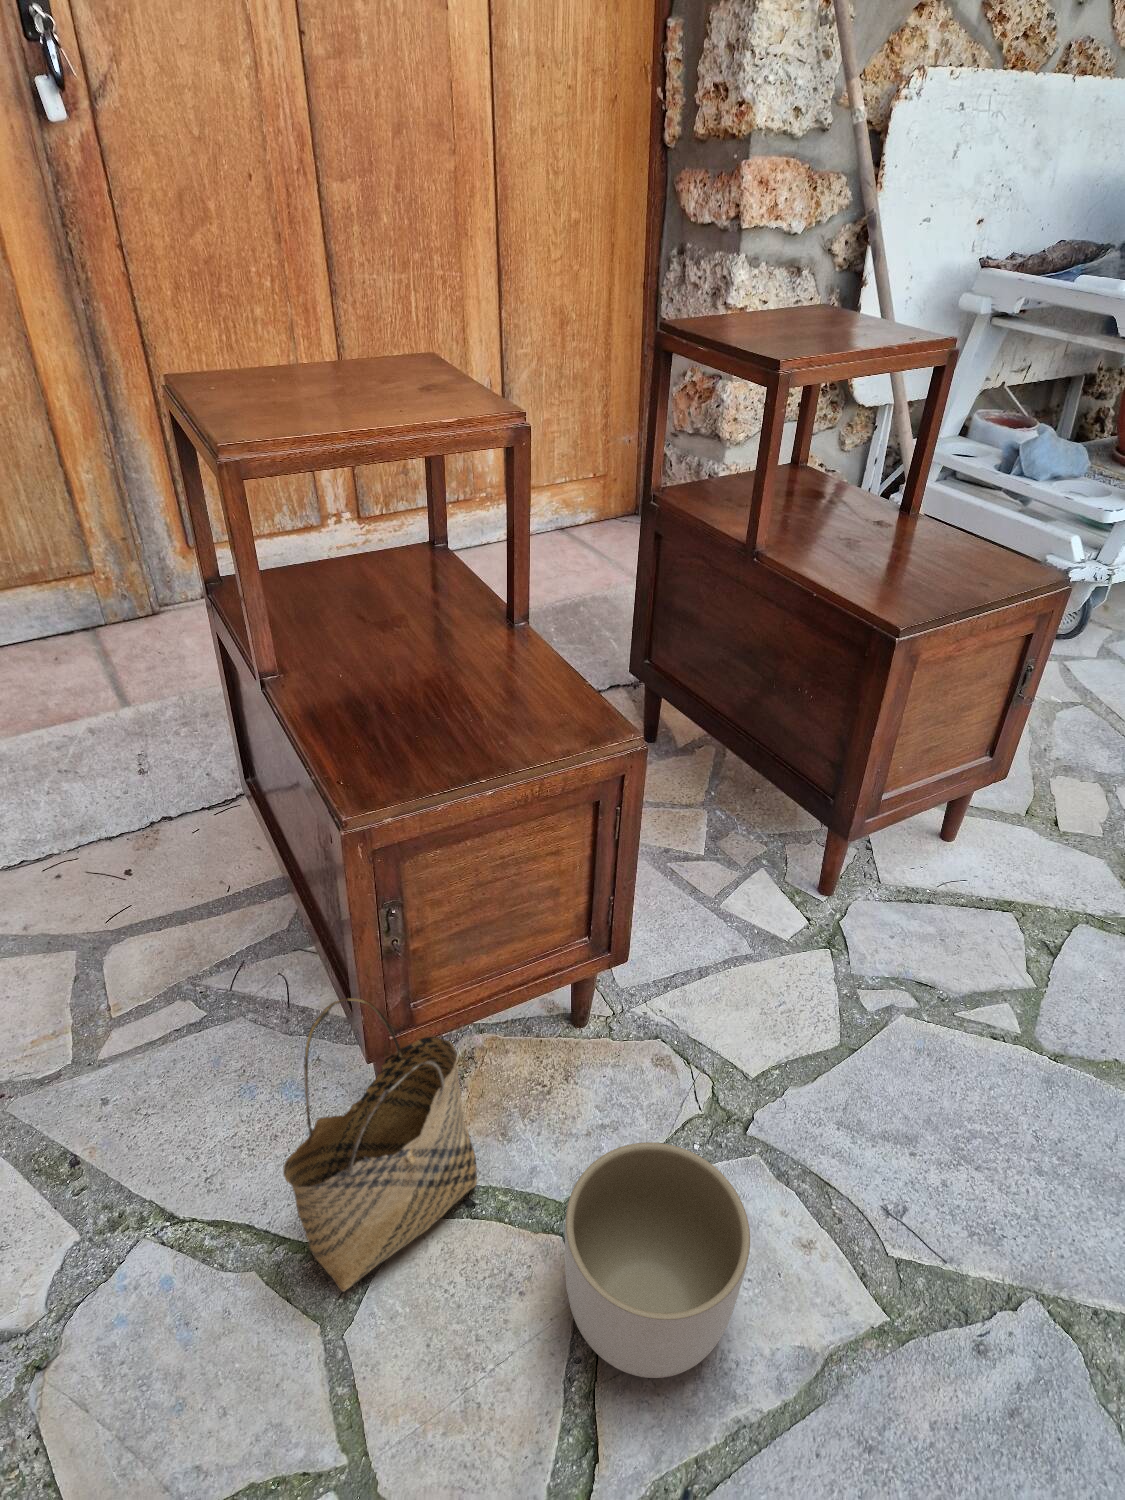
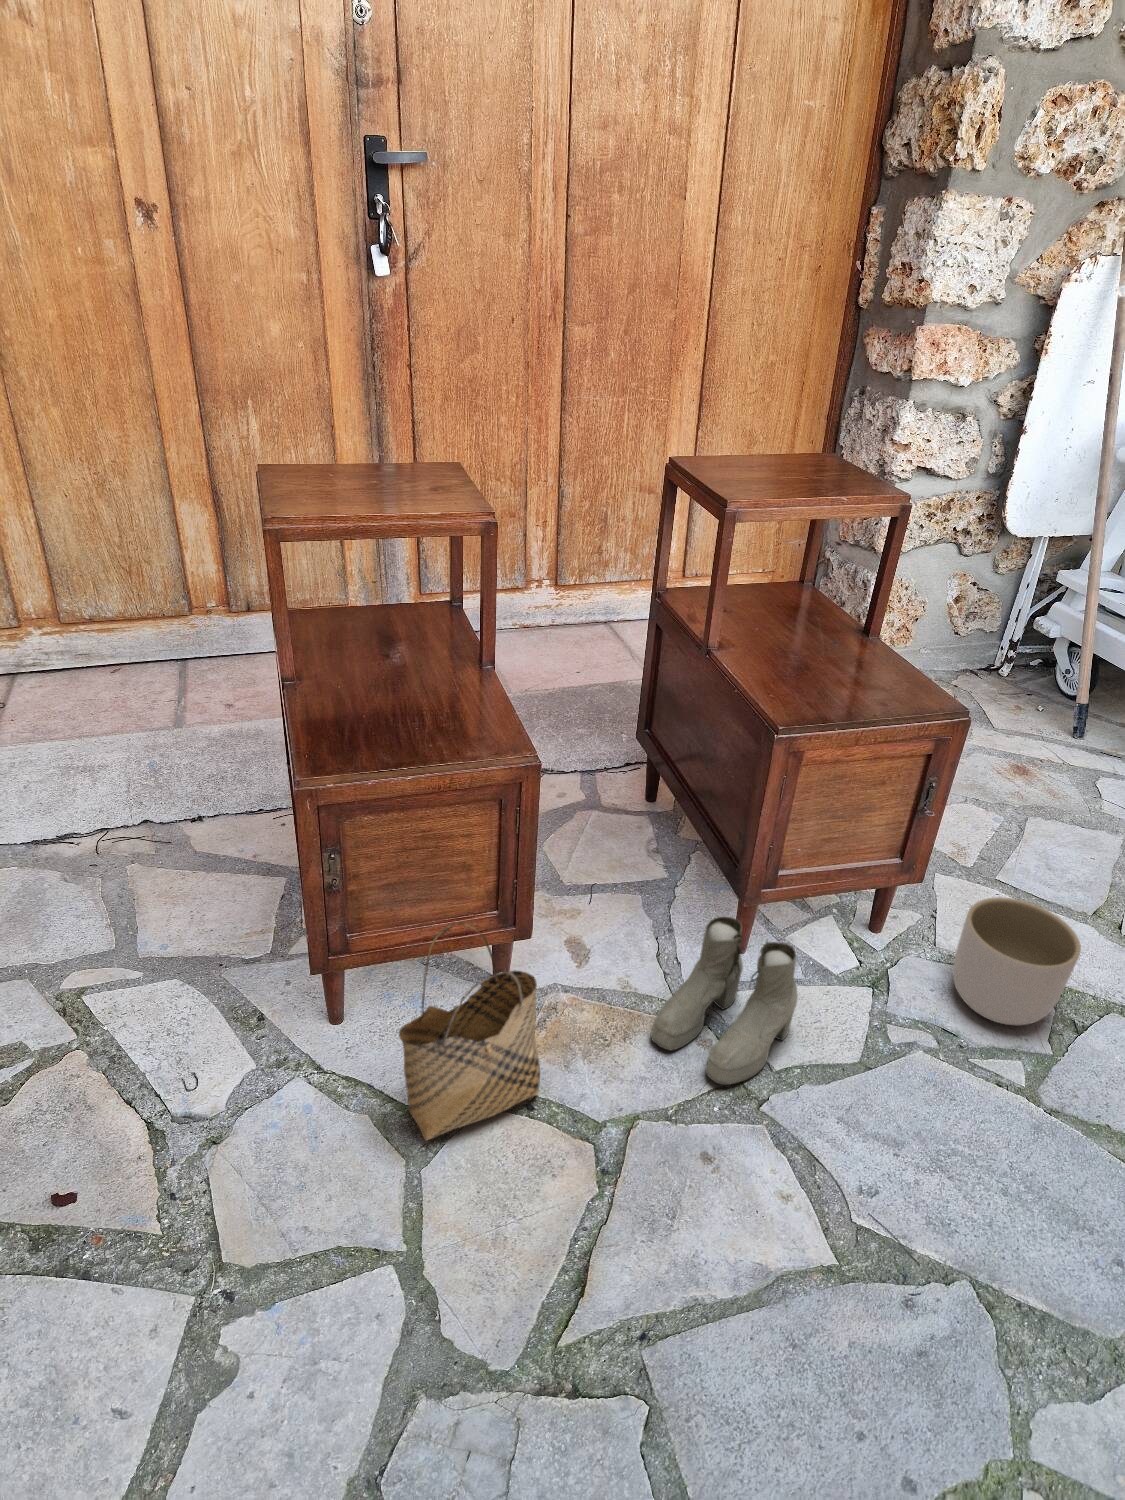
boots: none [596,905,761,1113] -> present [651,917,798,1085]
planter: present [565,1142,750,1378] -> present [953,897,1081,1025]

